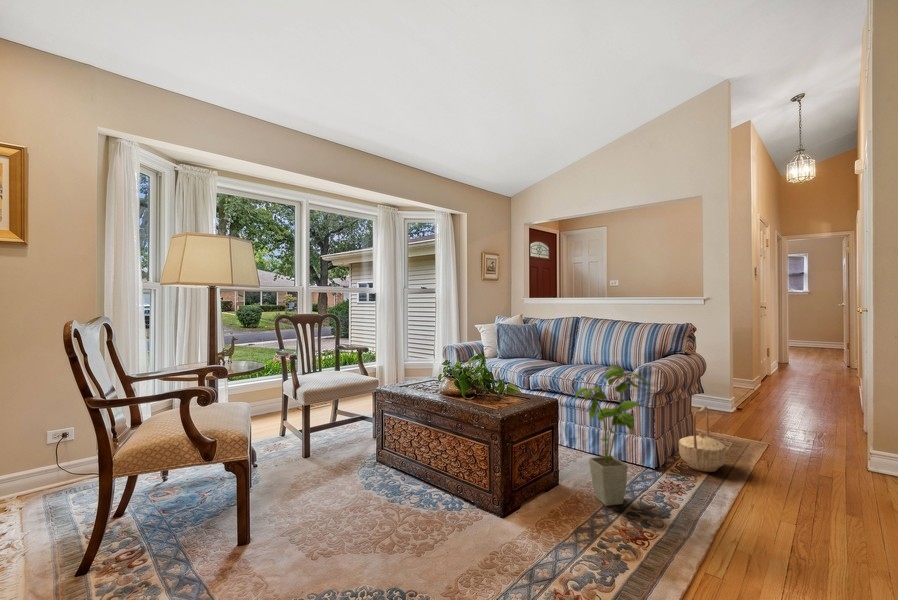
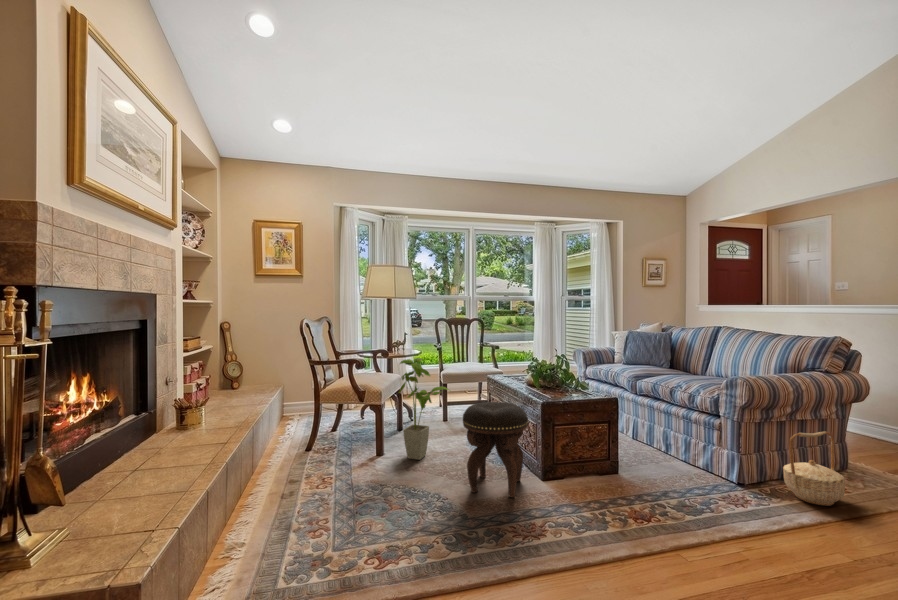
house plant: present [575,366,650,506] -> present [399,358,449,460]
footstool: none [410,423,501,562] -> present [463,402,528,497]

